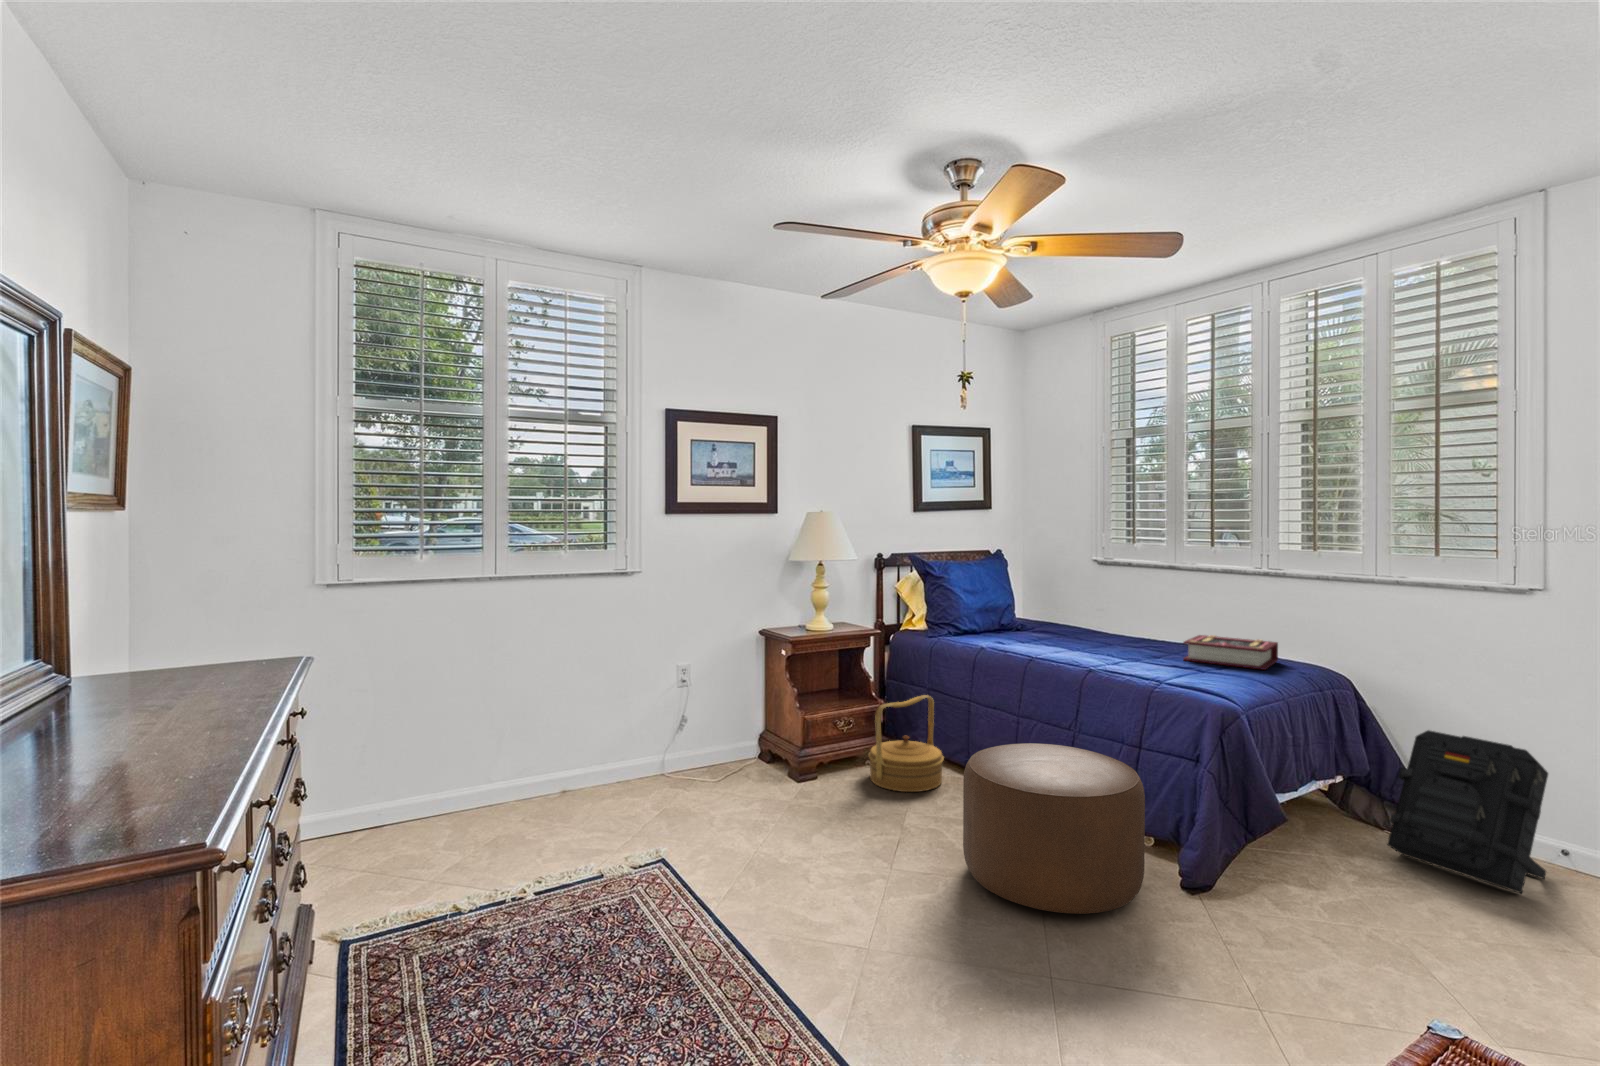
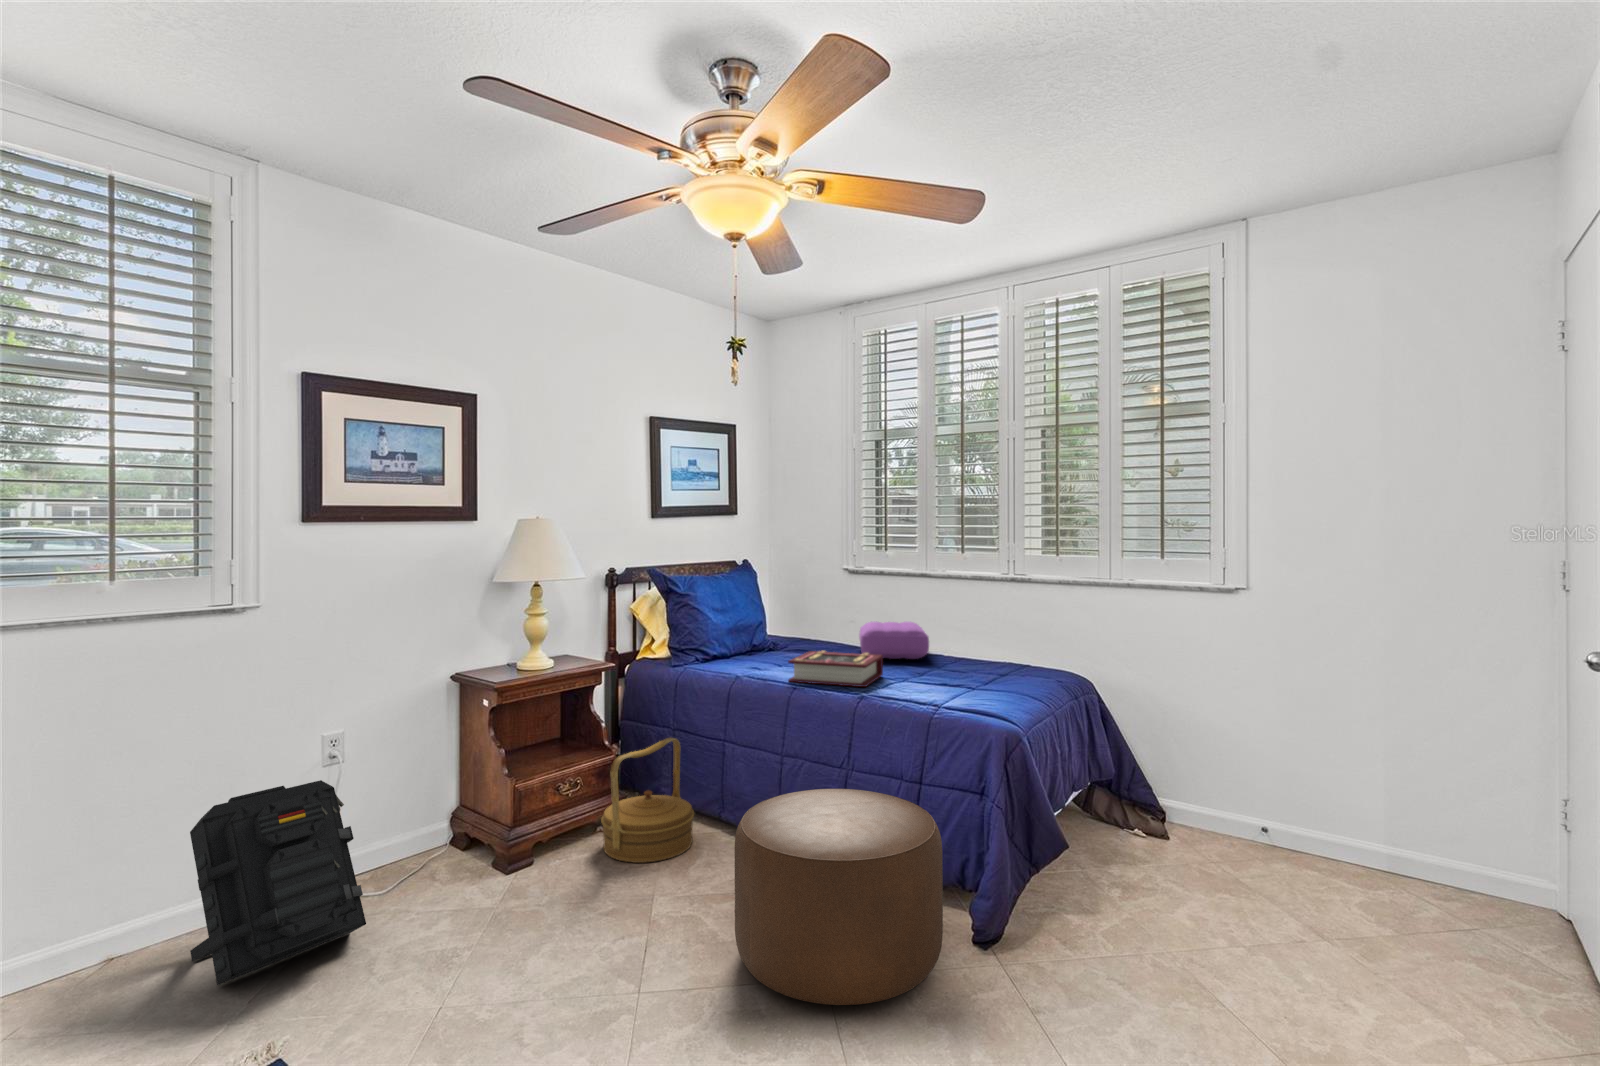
pillow: none [1103,608,1172,645] -> present [859,622,929,659]
book: present [1183,635,1278,670] -> present [788,651,883,687]
backpack: present [1388,730,1548,893] -> present [190,780,366,985]

